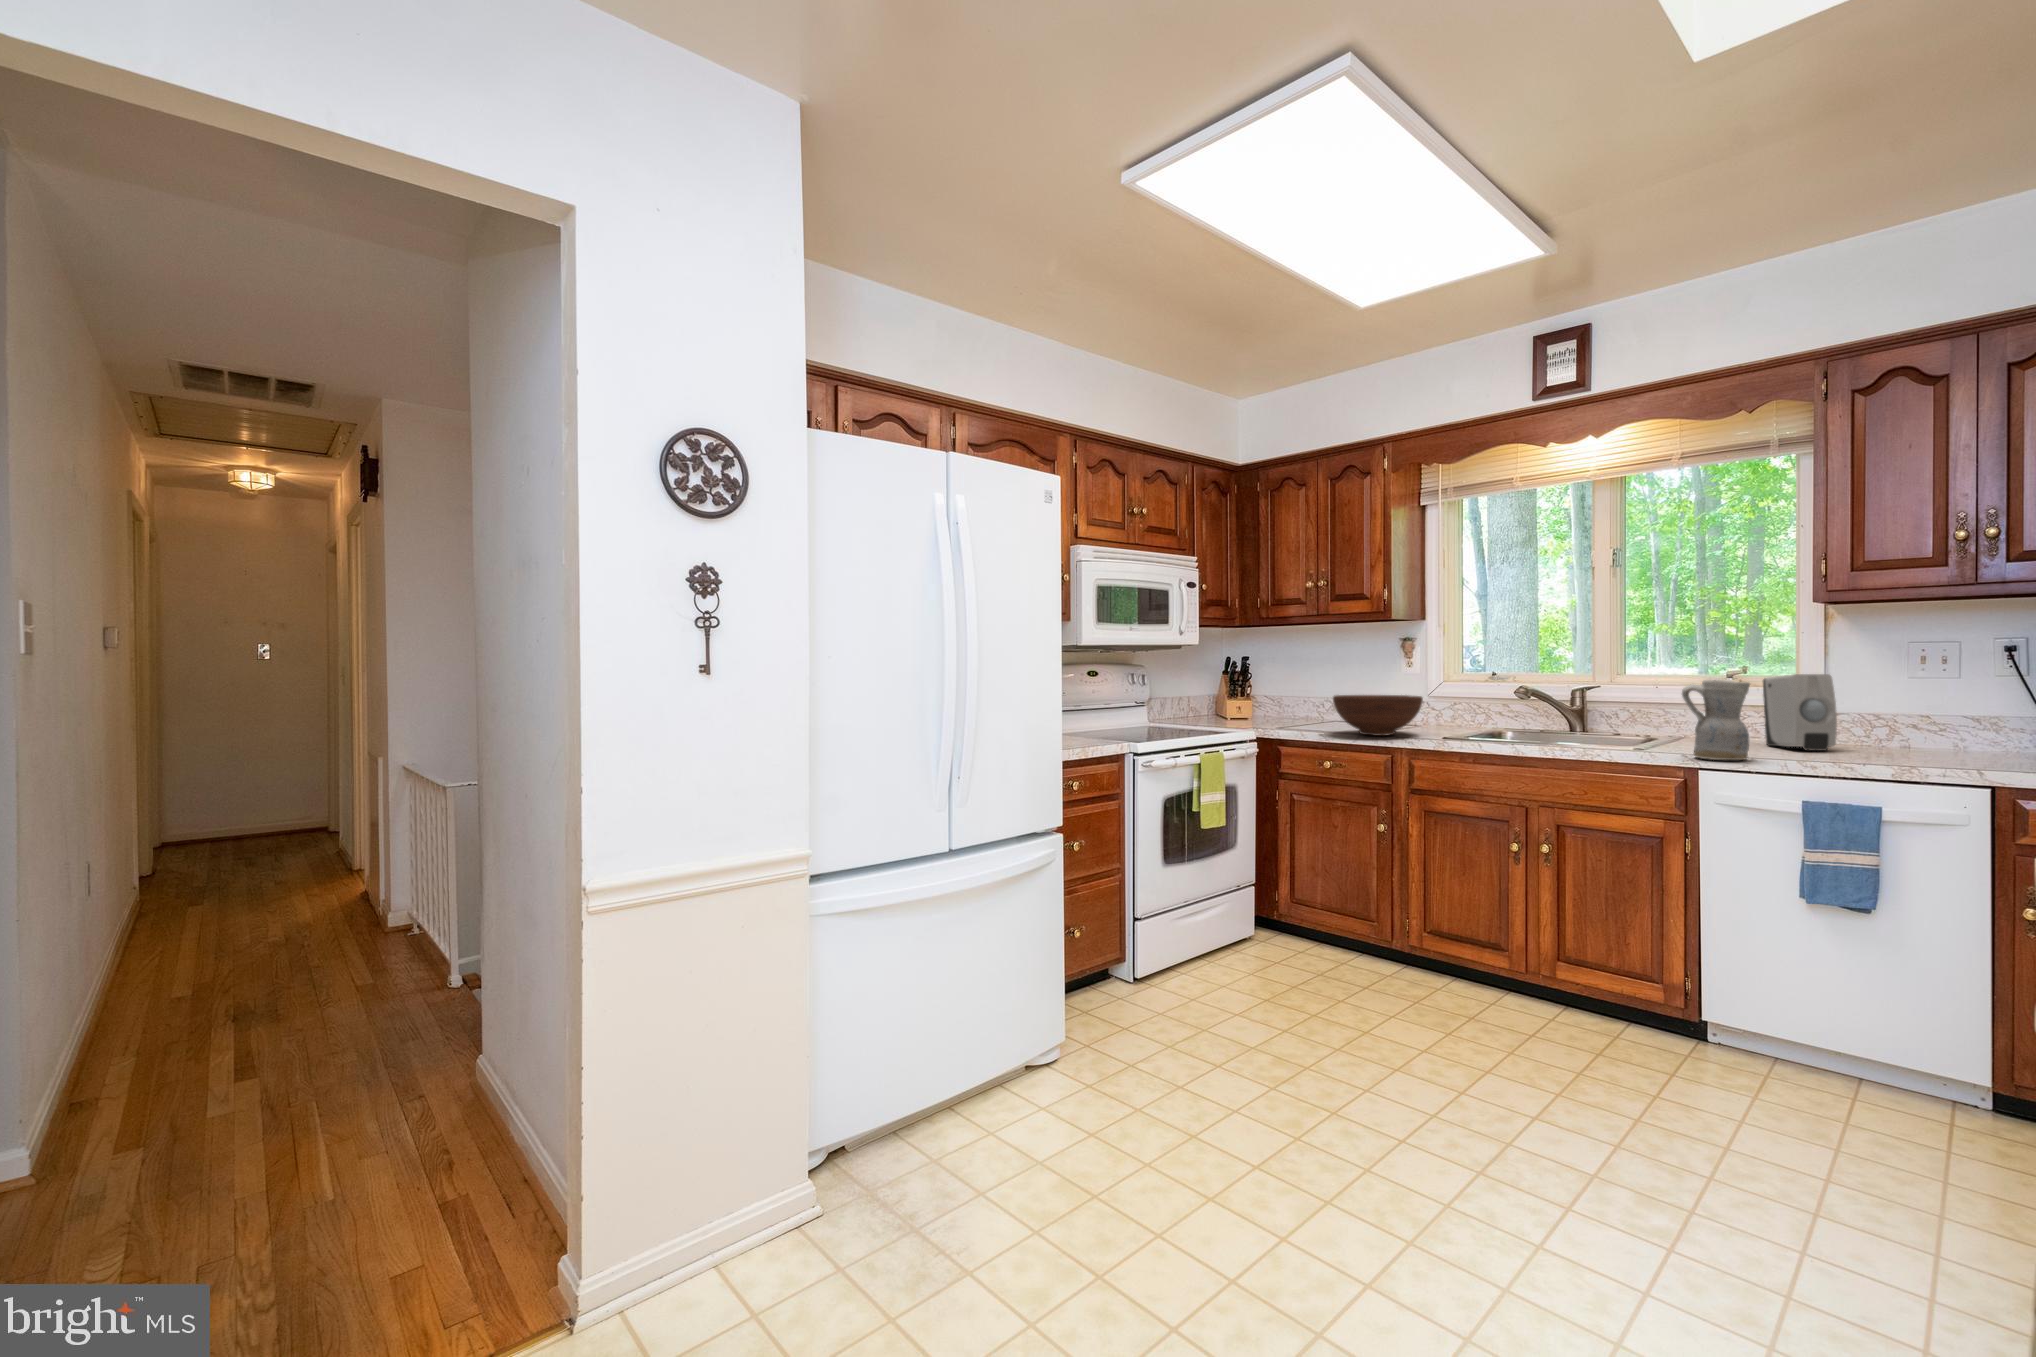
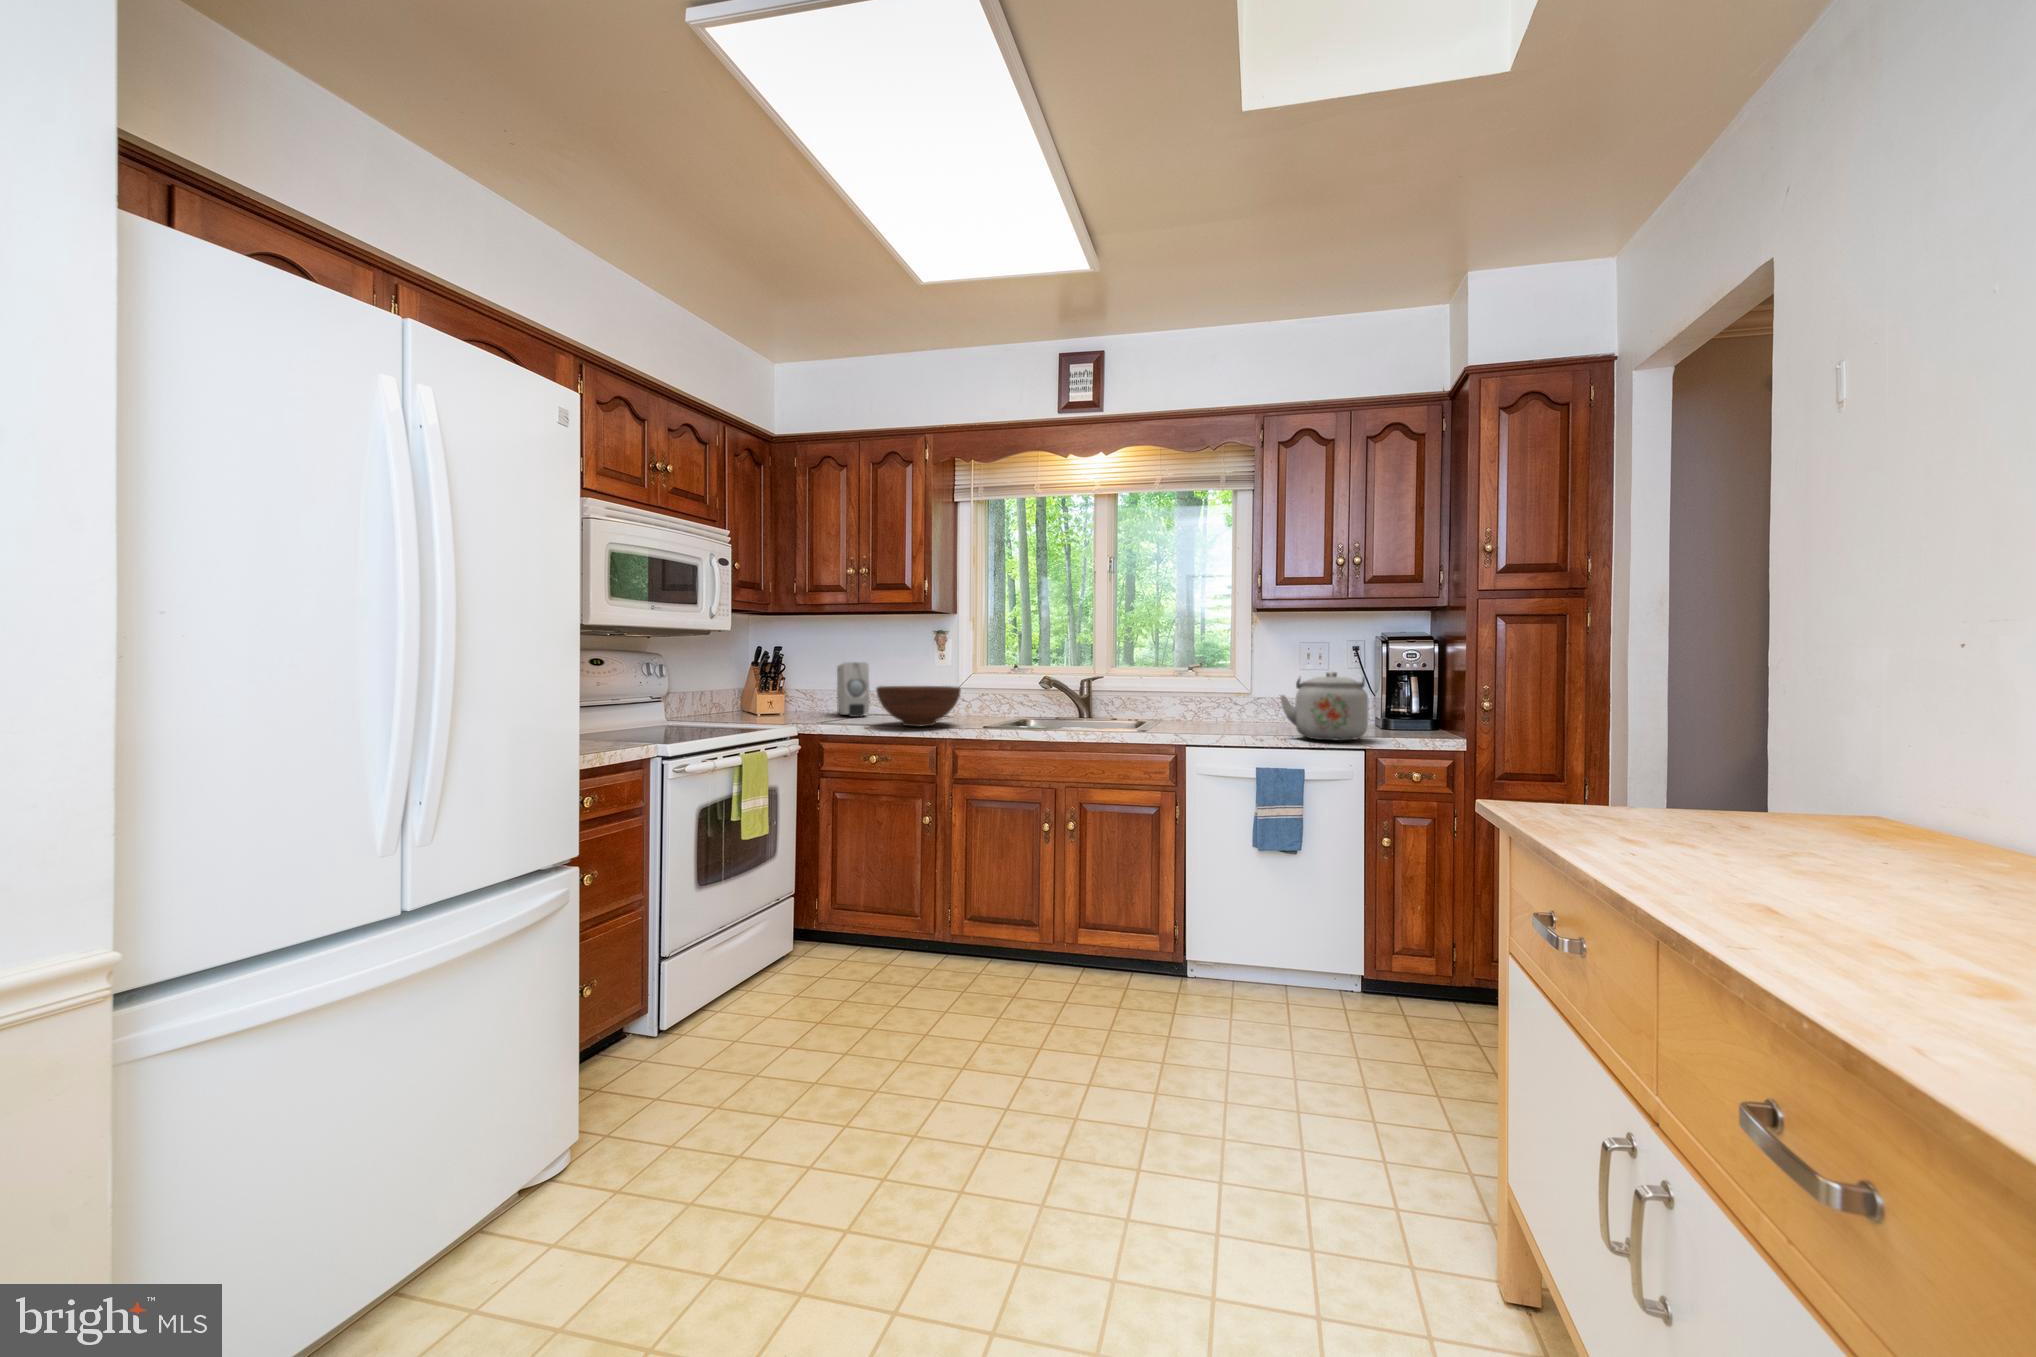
soap dispenser: present [1763,674,1837,751] -> present [837,662,869,717]
ceramic pitcher: present [1682,680,1750,760] -> none [1175,671,1222,738]
kettle: none [1845,681,2000,771] -> present [1281,672,1369,741]

